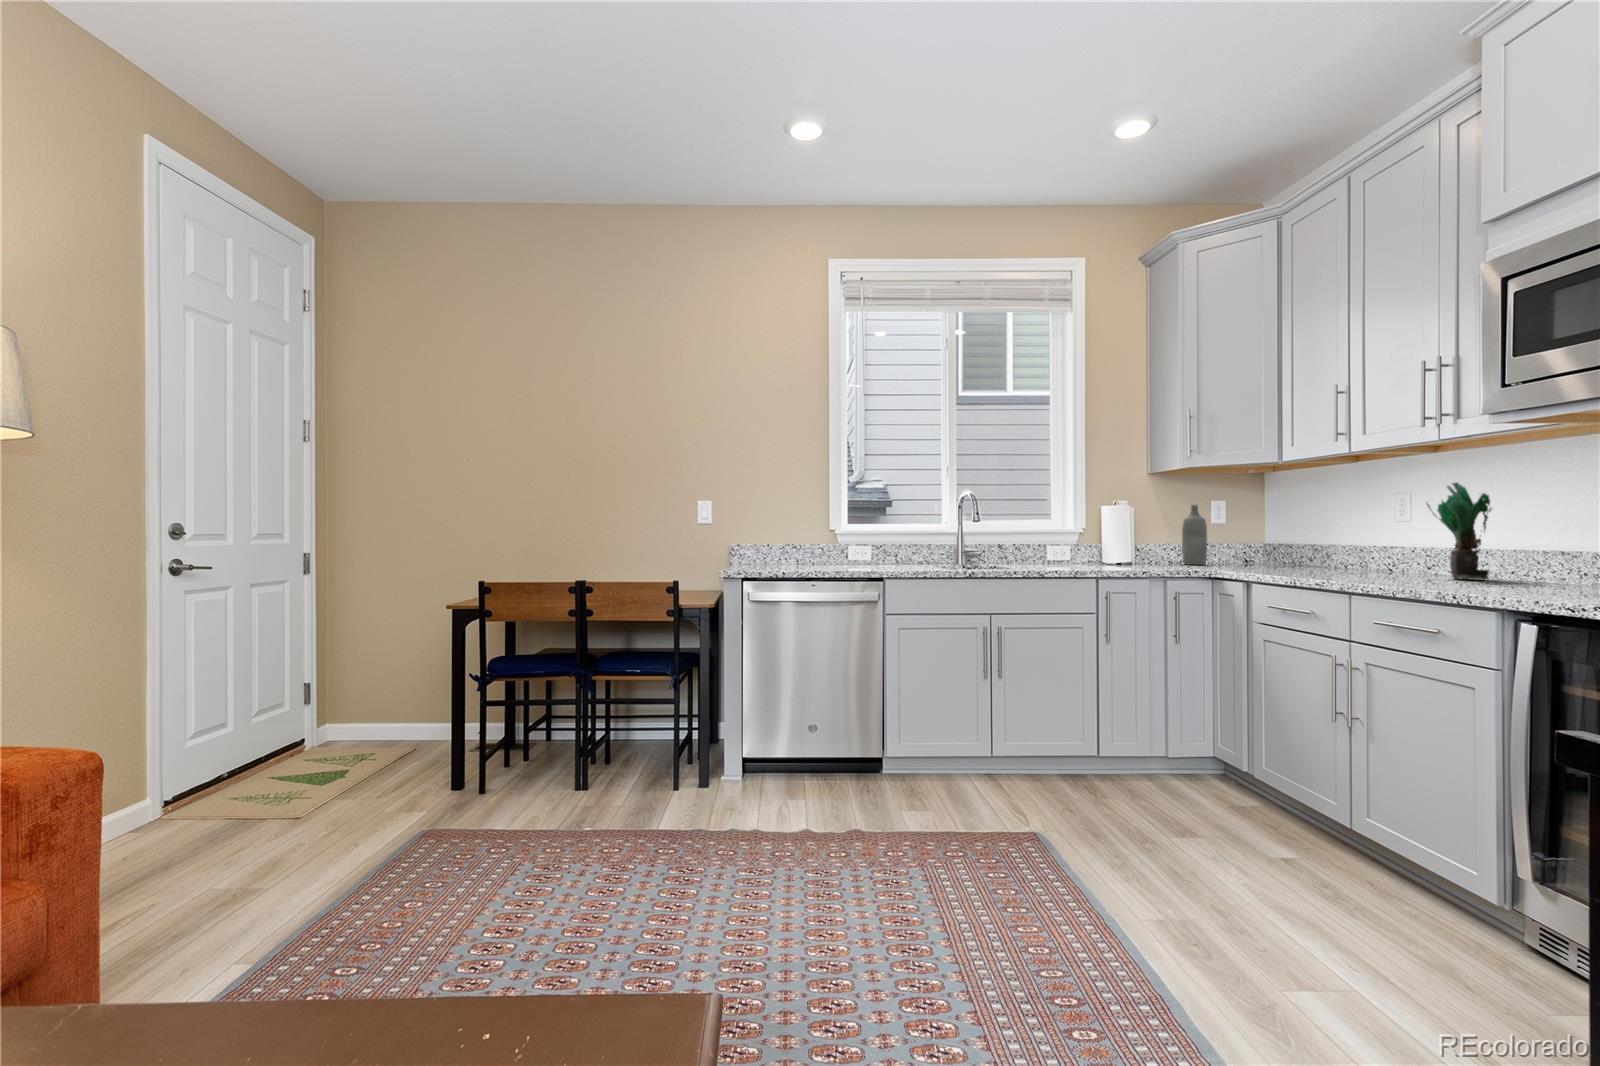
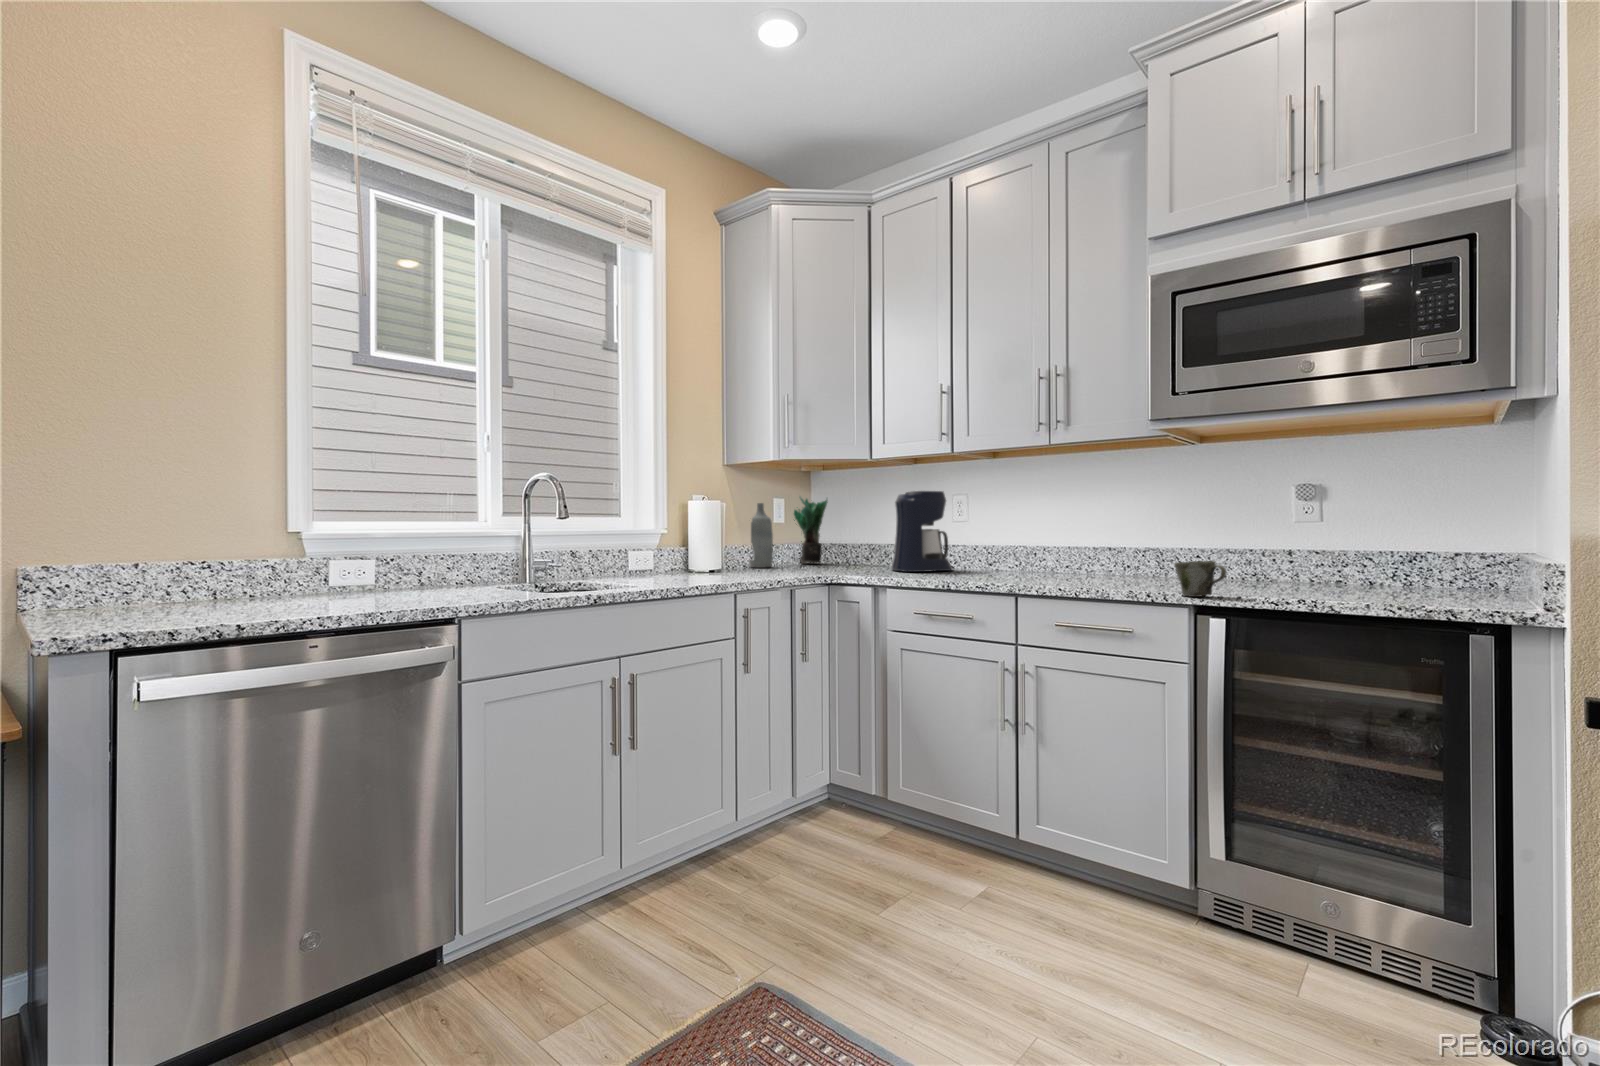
potted plant: present [1427,482,1492,579] -> present [794,497,828,564]
coffee maker: none [1312,489,1386,573] -> present [891,491,952,572]
mug: none [1489,564,1542,600] -> present [1174,561,1226,597]

